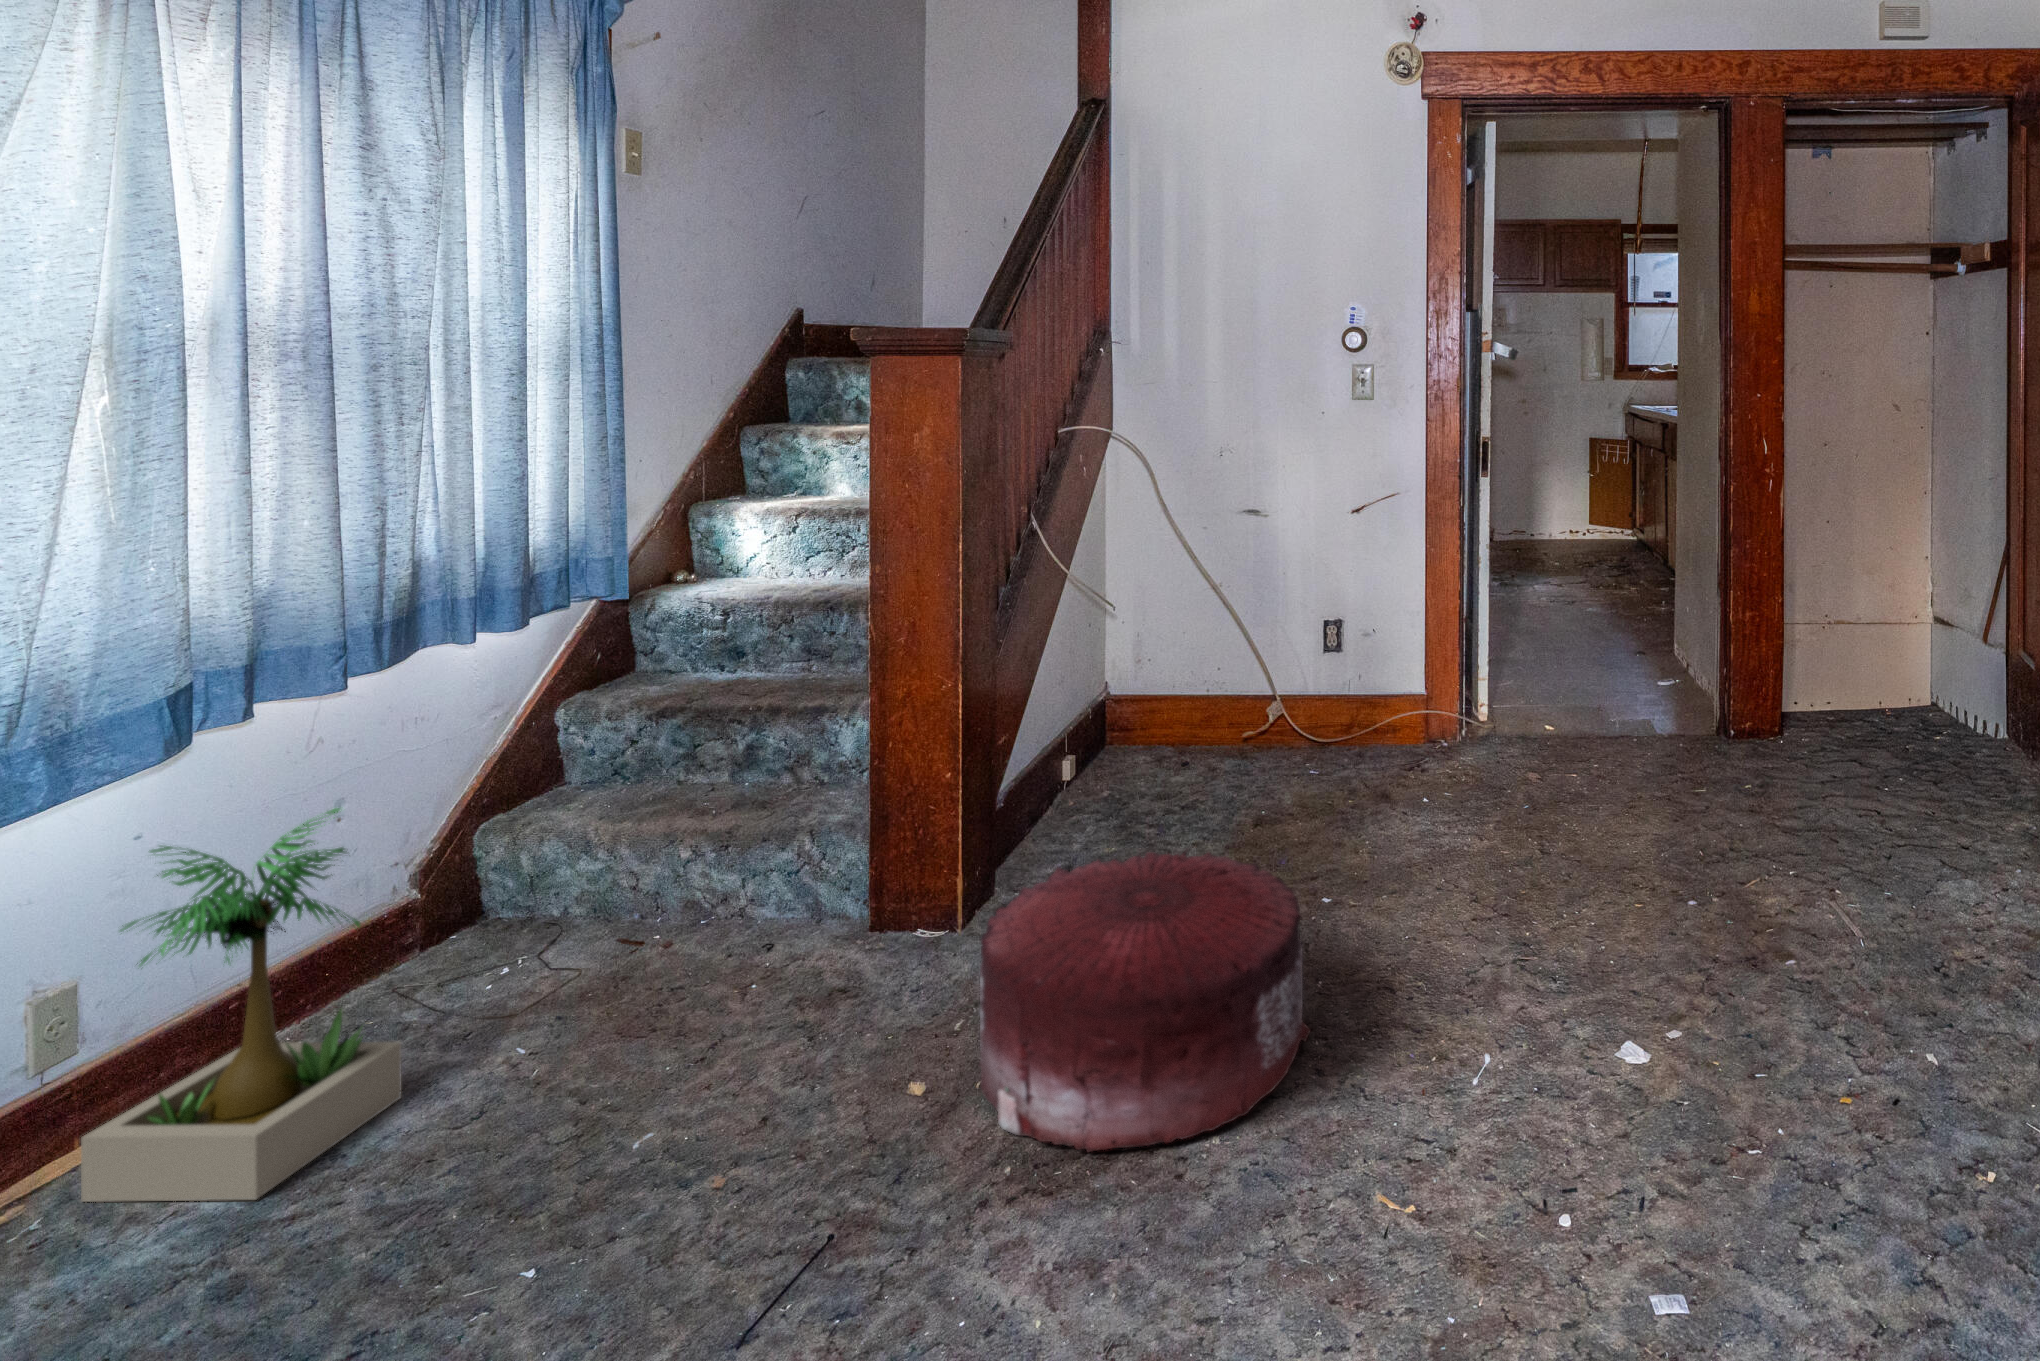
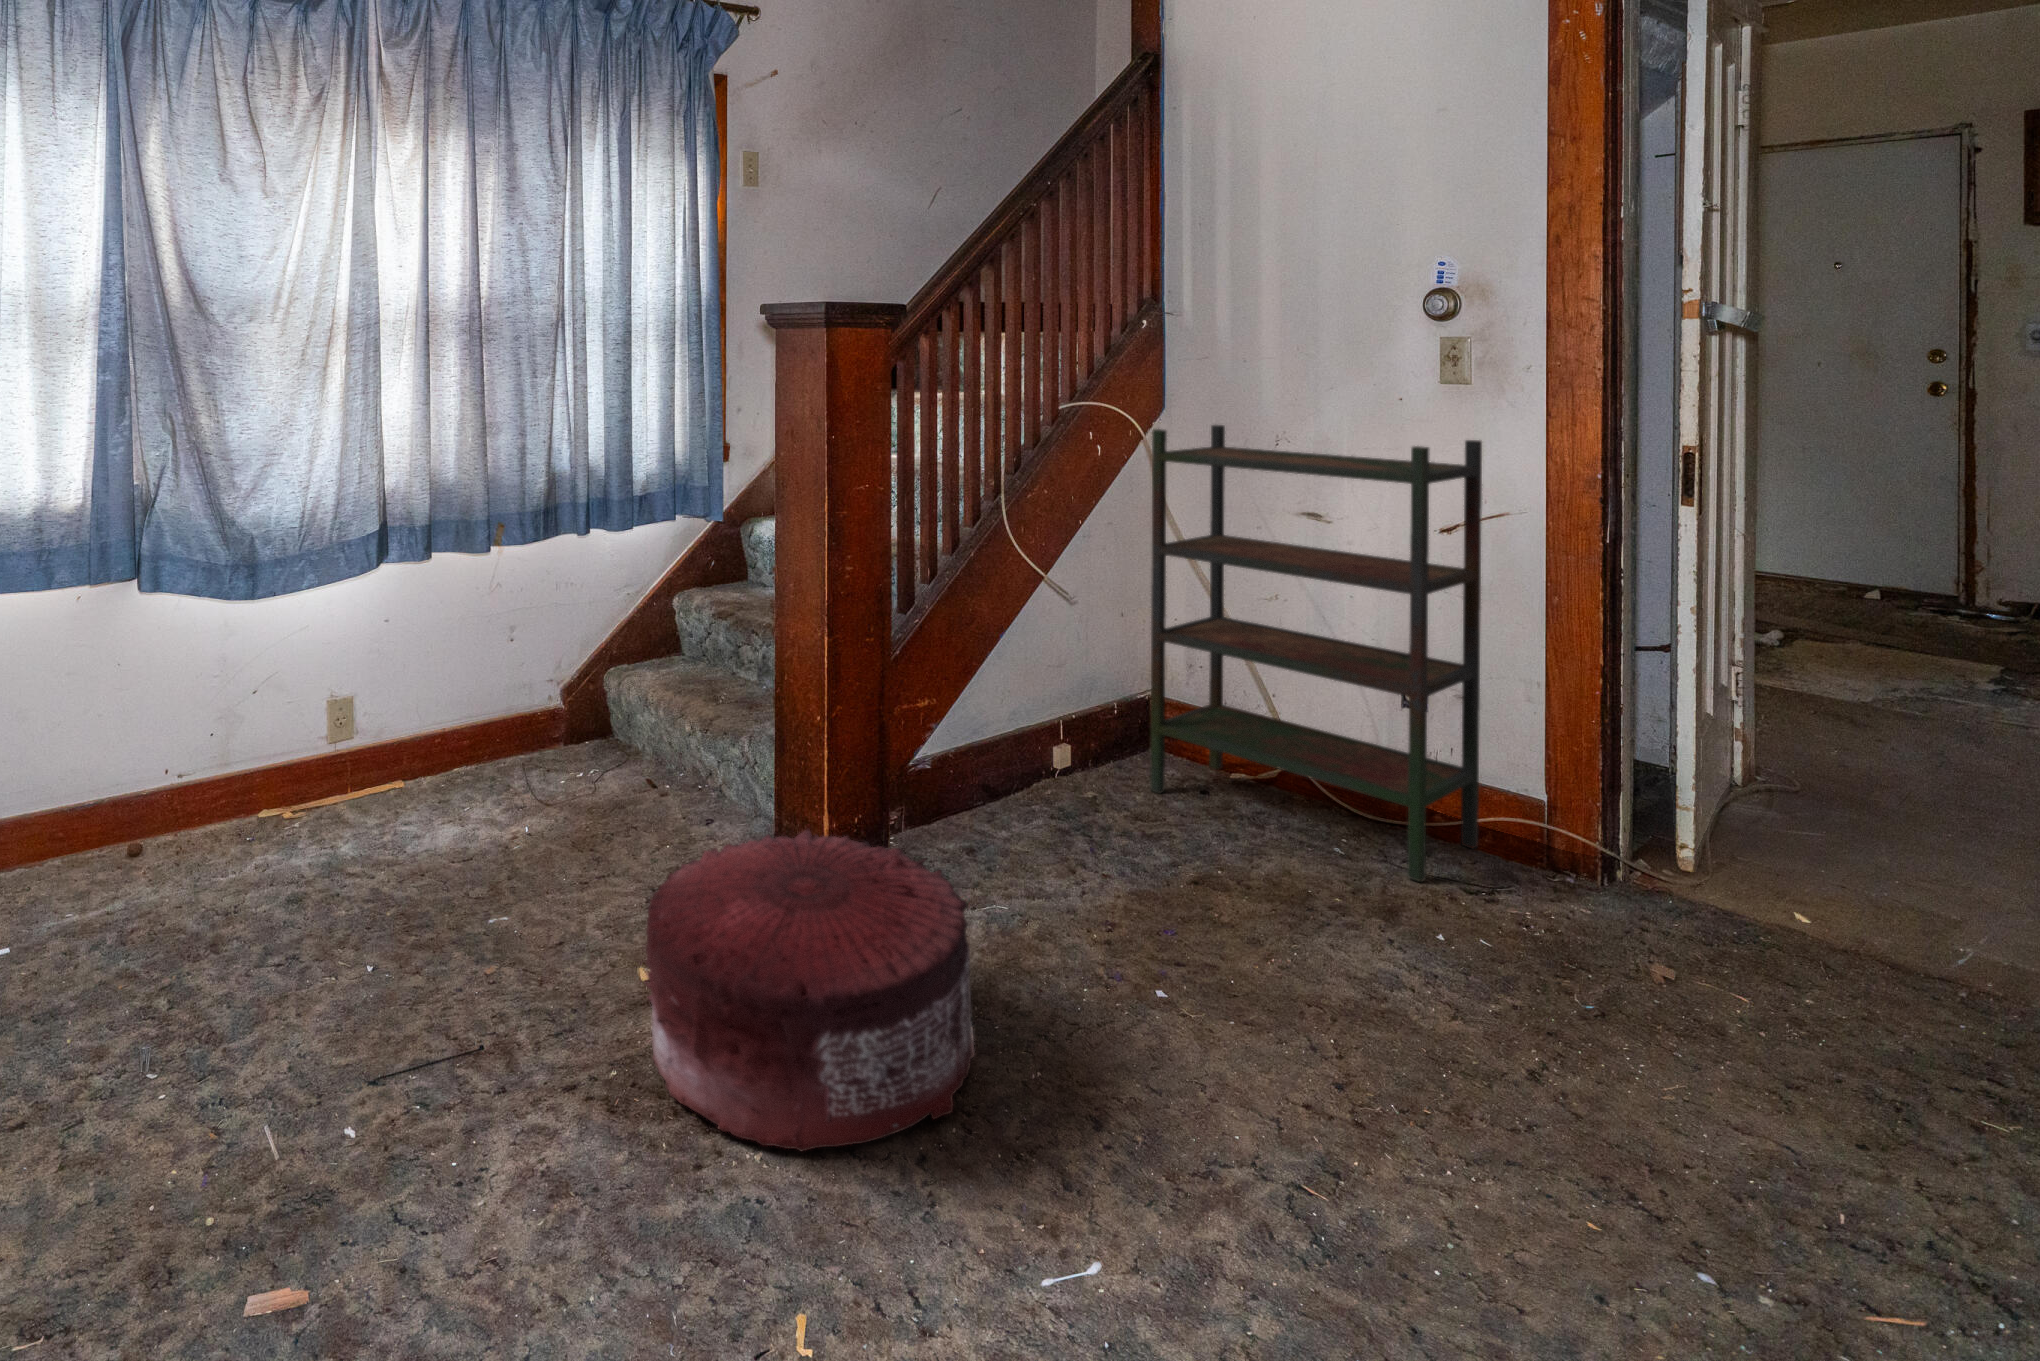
bookshelf: none [1145,438,1383,778] -> present [1150,425,1482,882]
potted plant: present [81,808,402,1202] -> none [331,622,478,853]

